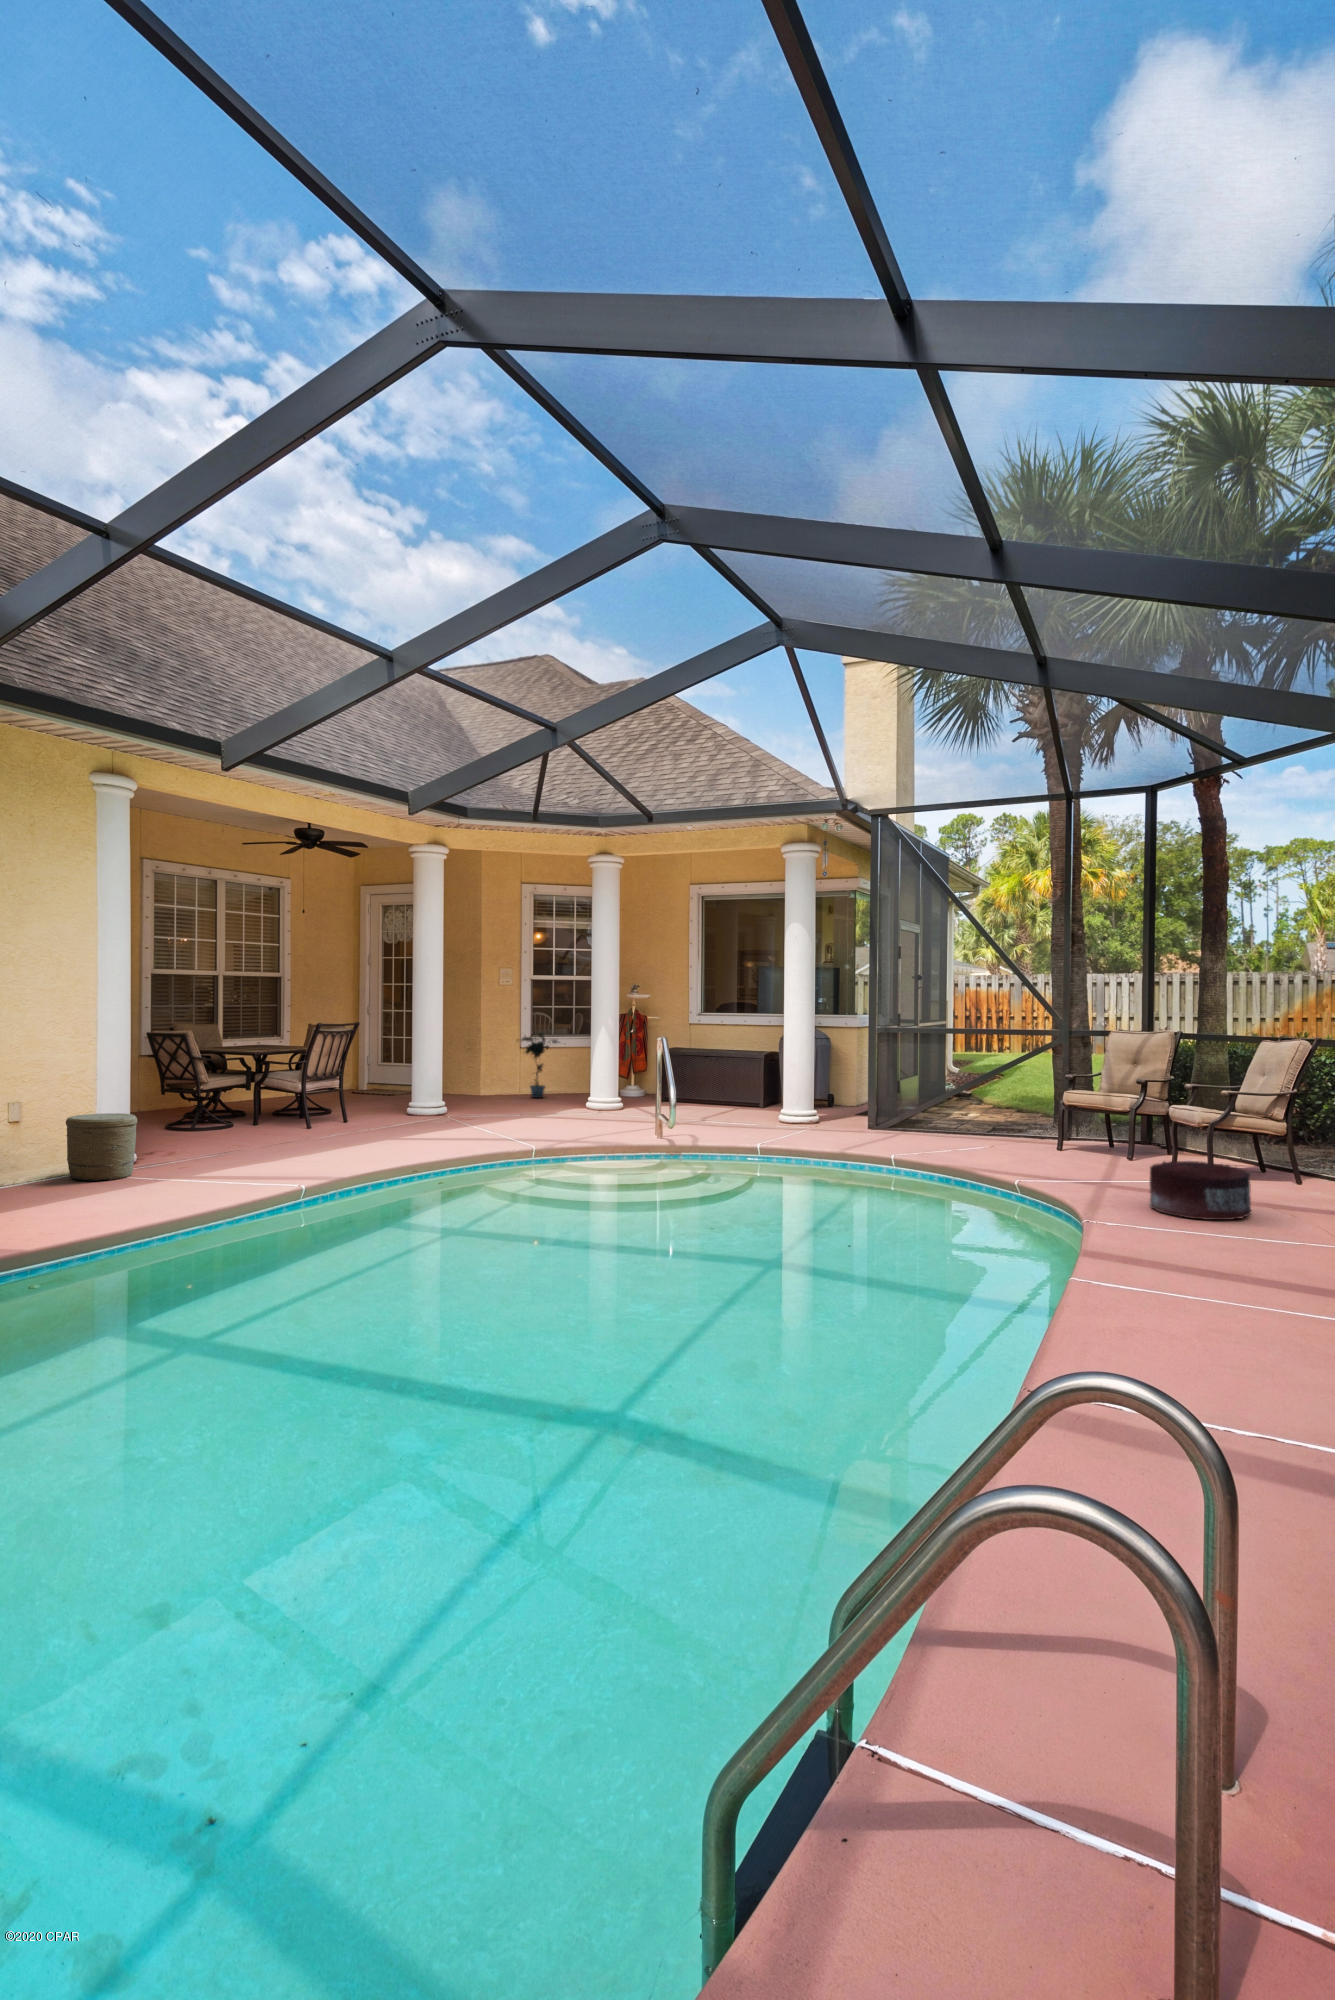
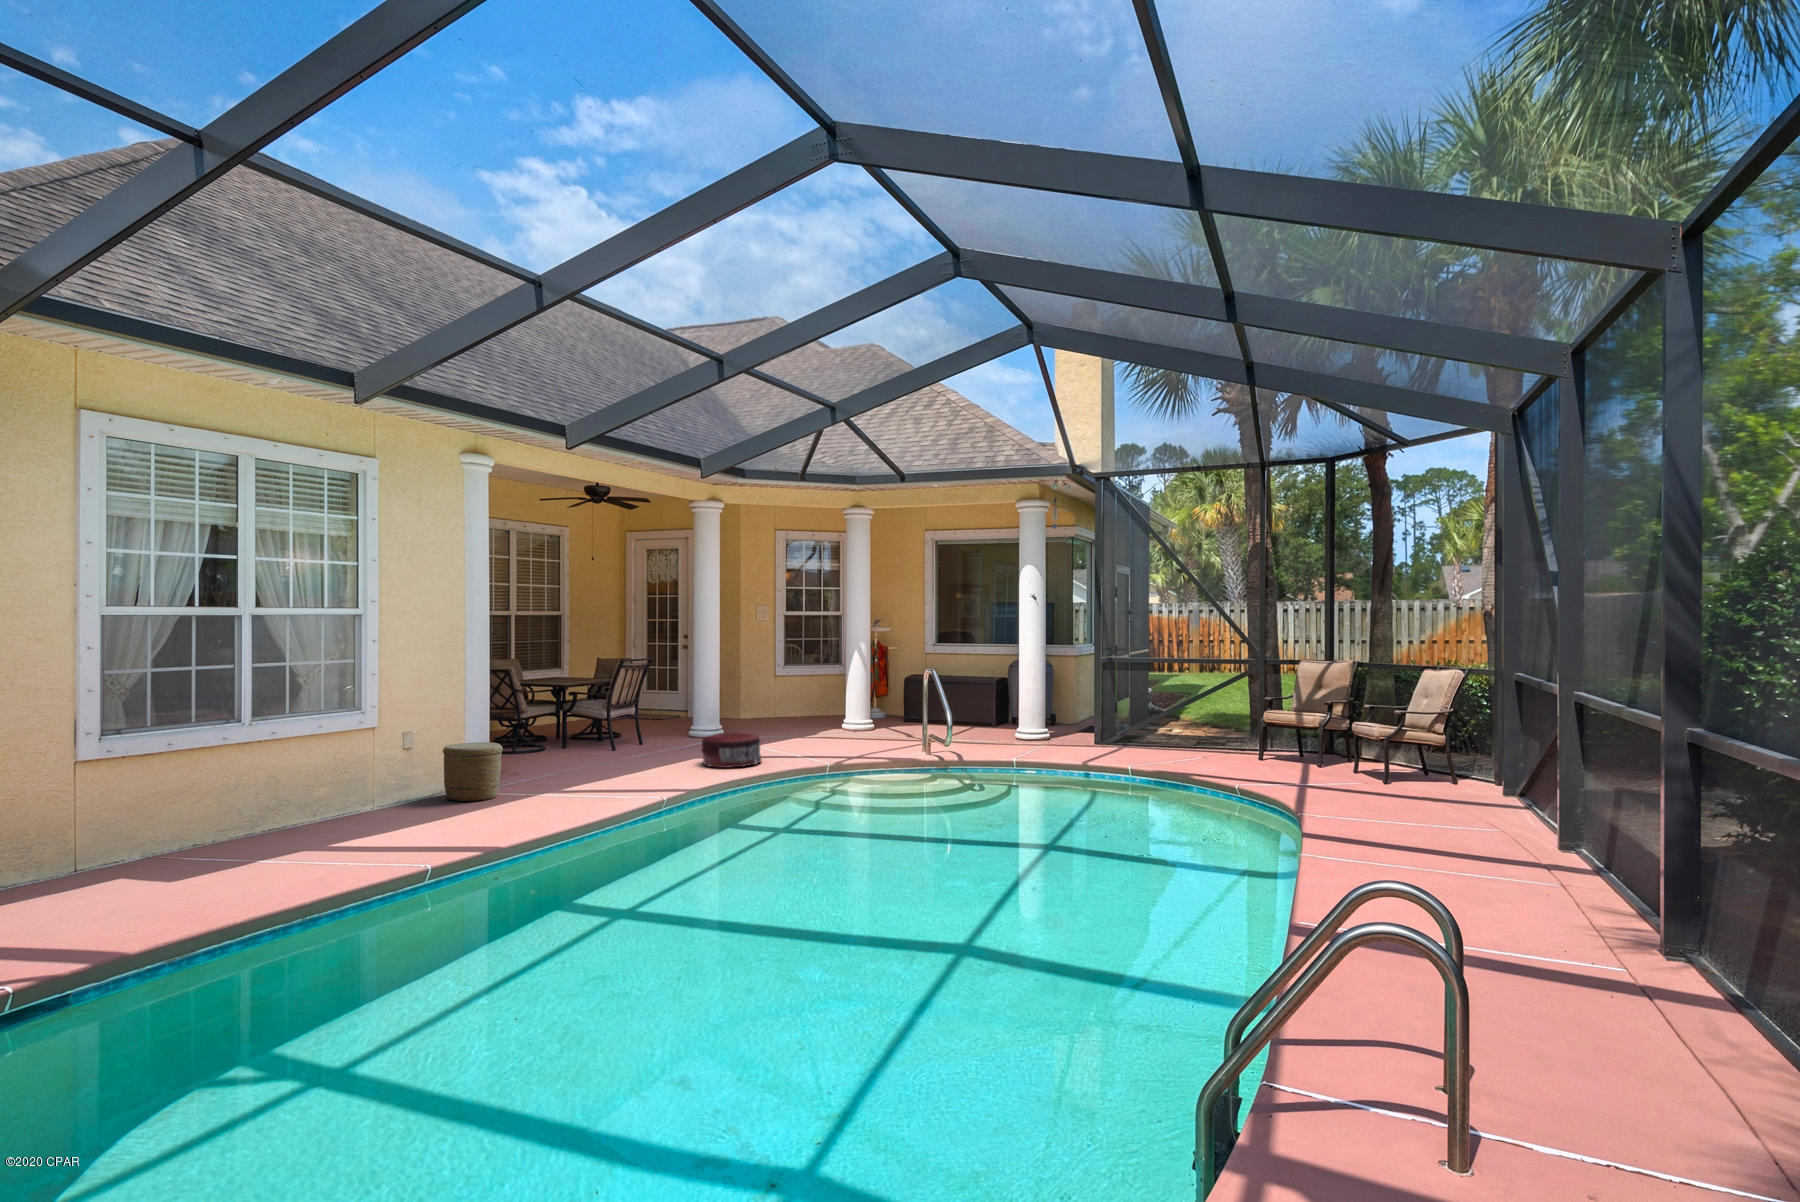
potted plant: present [517,1033,560,1098] -> none [776,658,815,718]
pouf: present [1150,1161,1251,1220] -> present [701,732,761,768]

